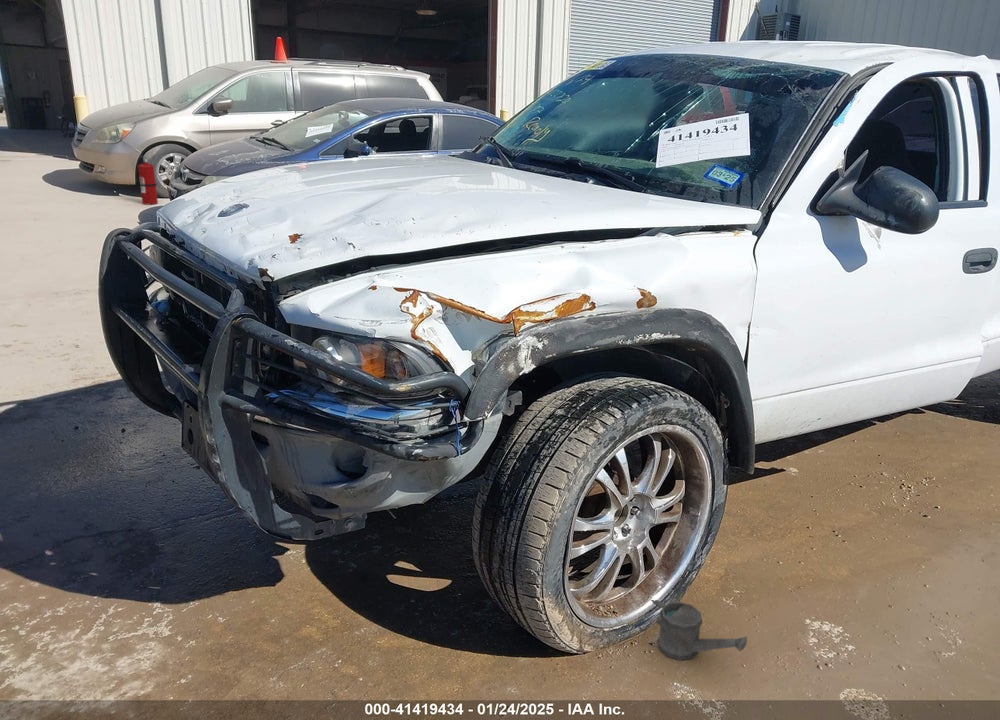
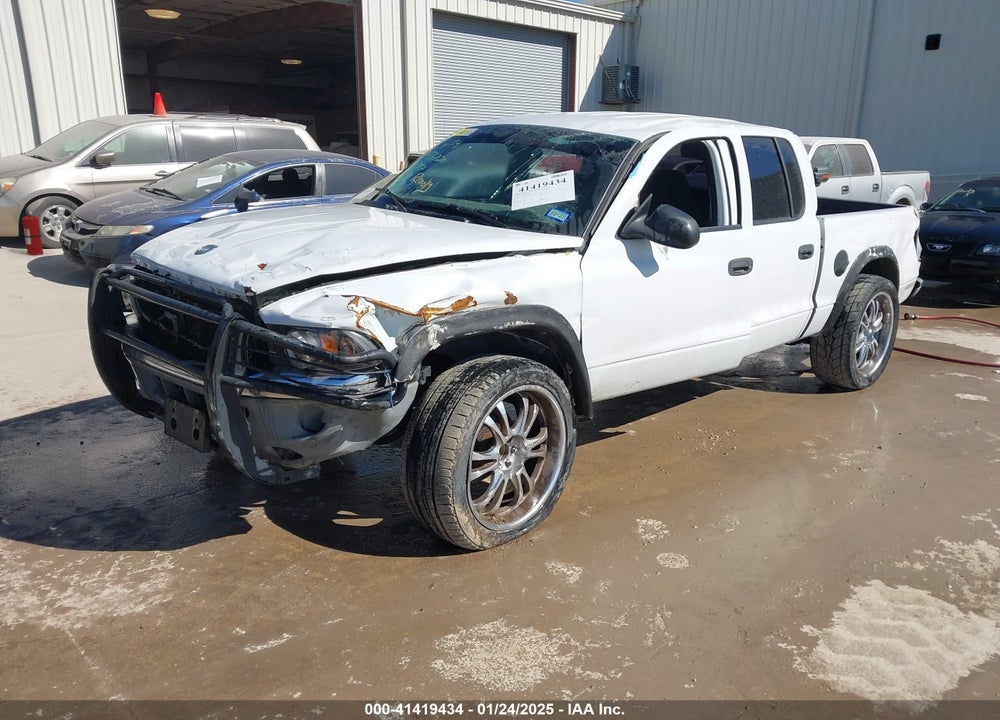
watering can: present [651,600,747,660] -> none [523,511,593,550]

